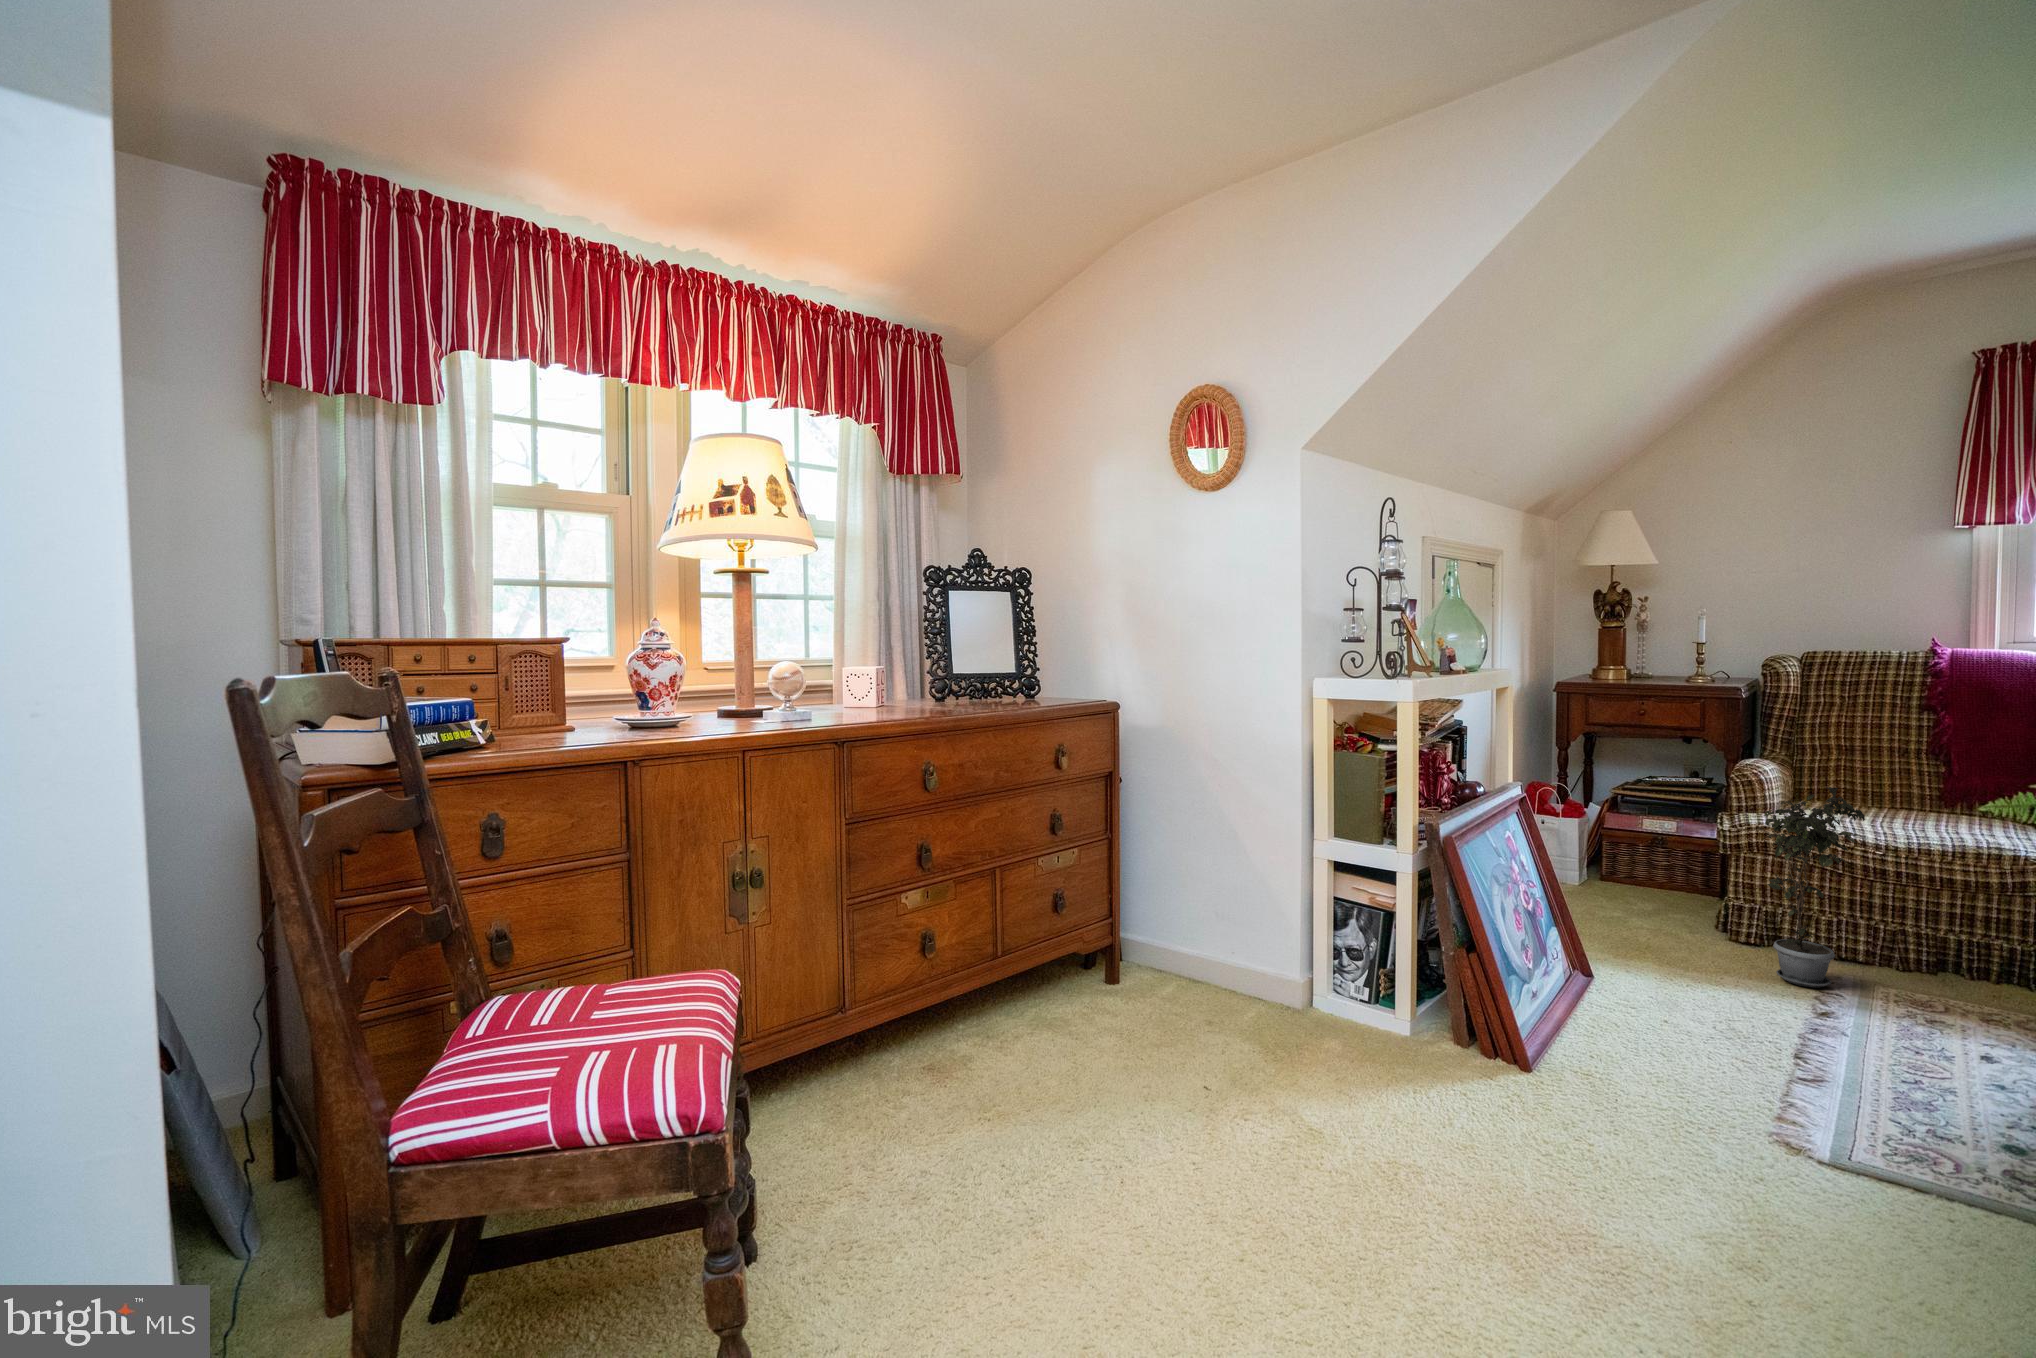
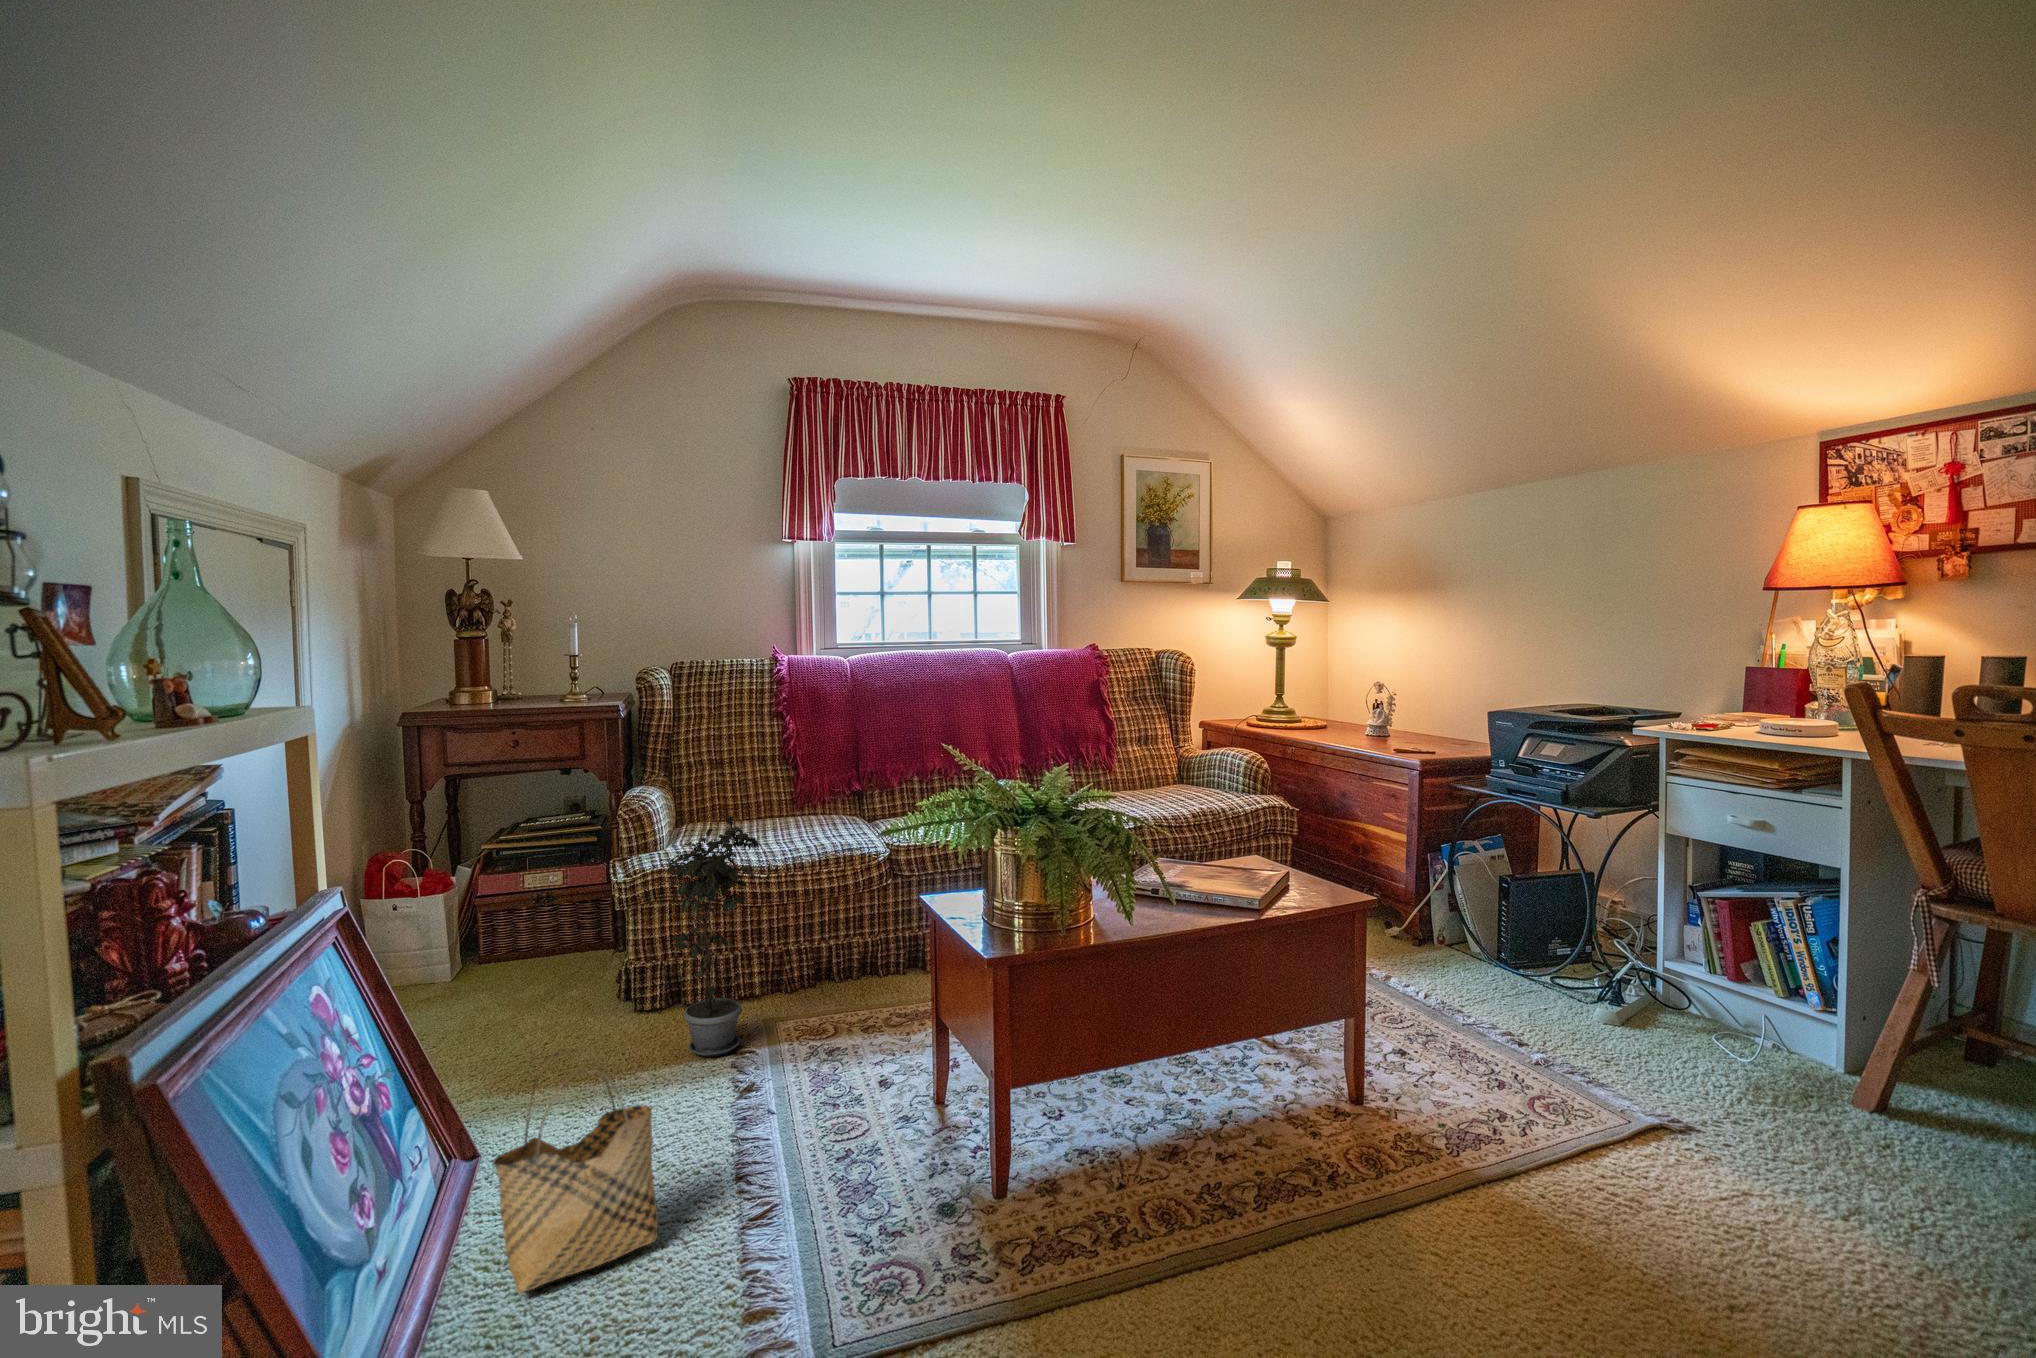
woven basket: none [1605,907,1723,1055] -> present [493,1049,658,1294]

